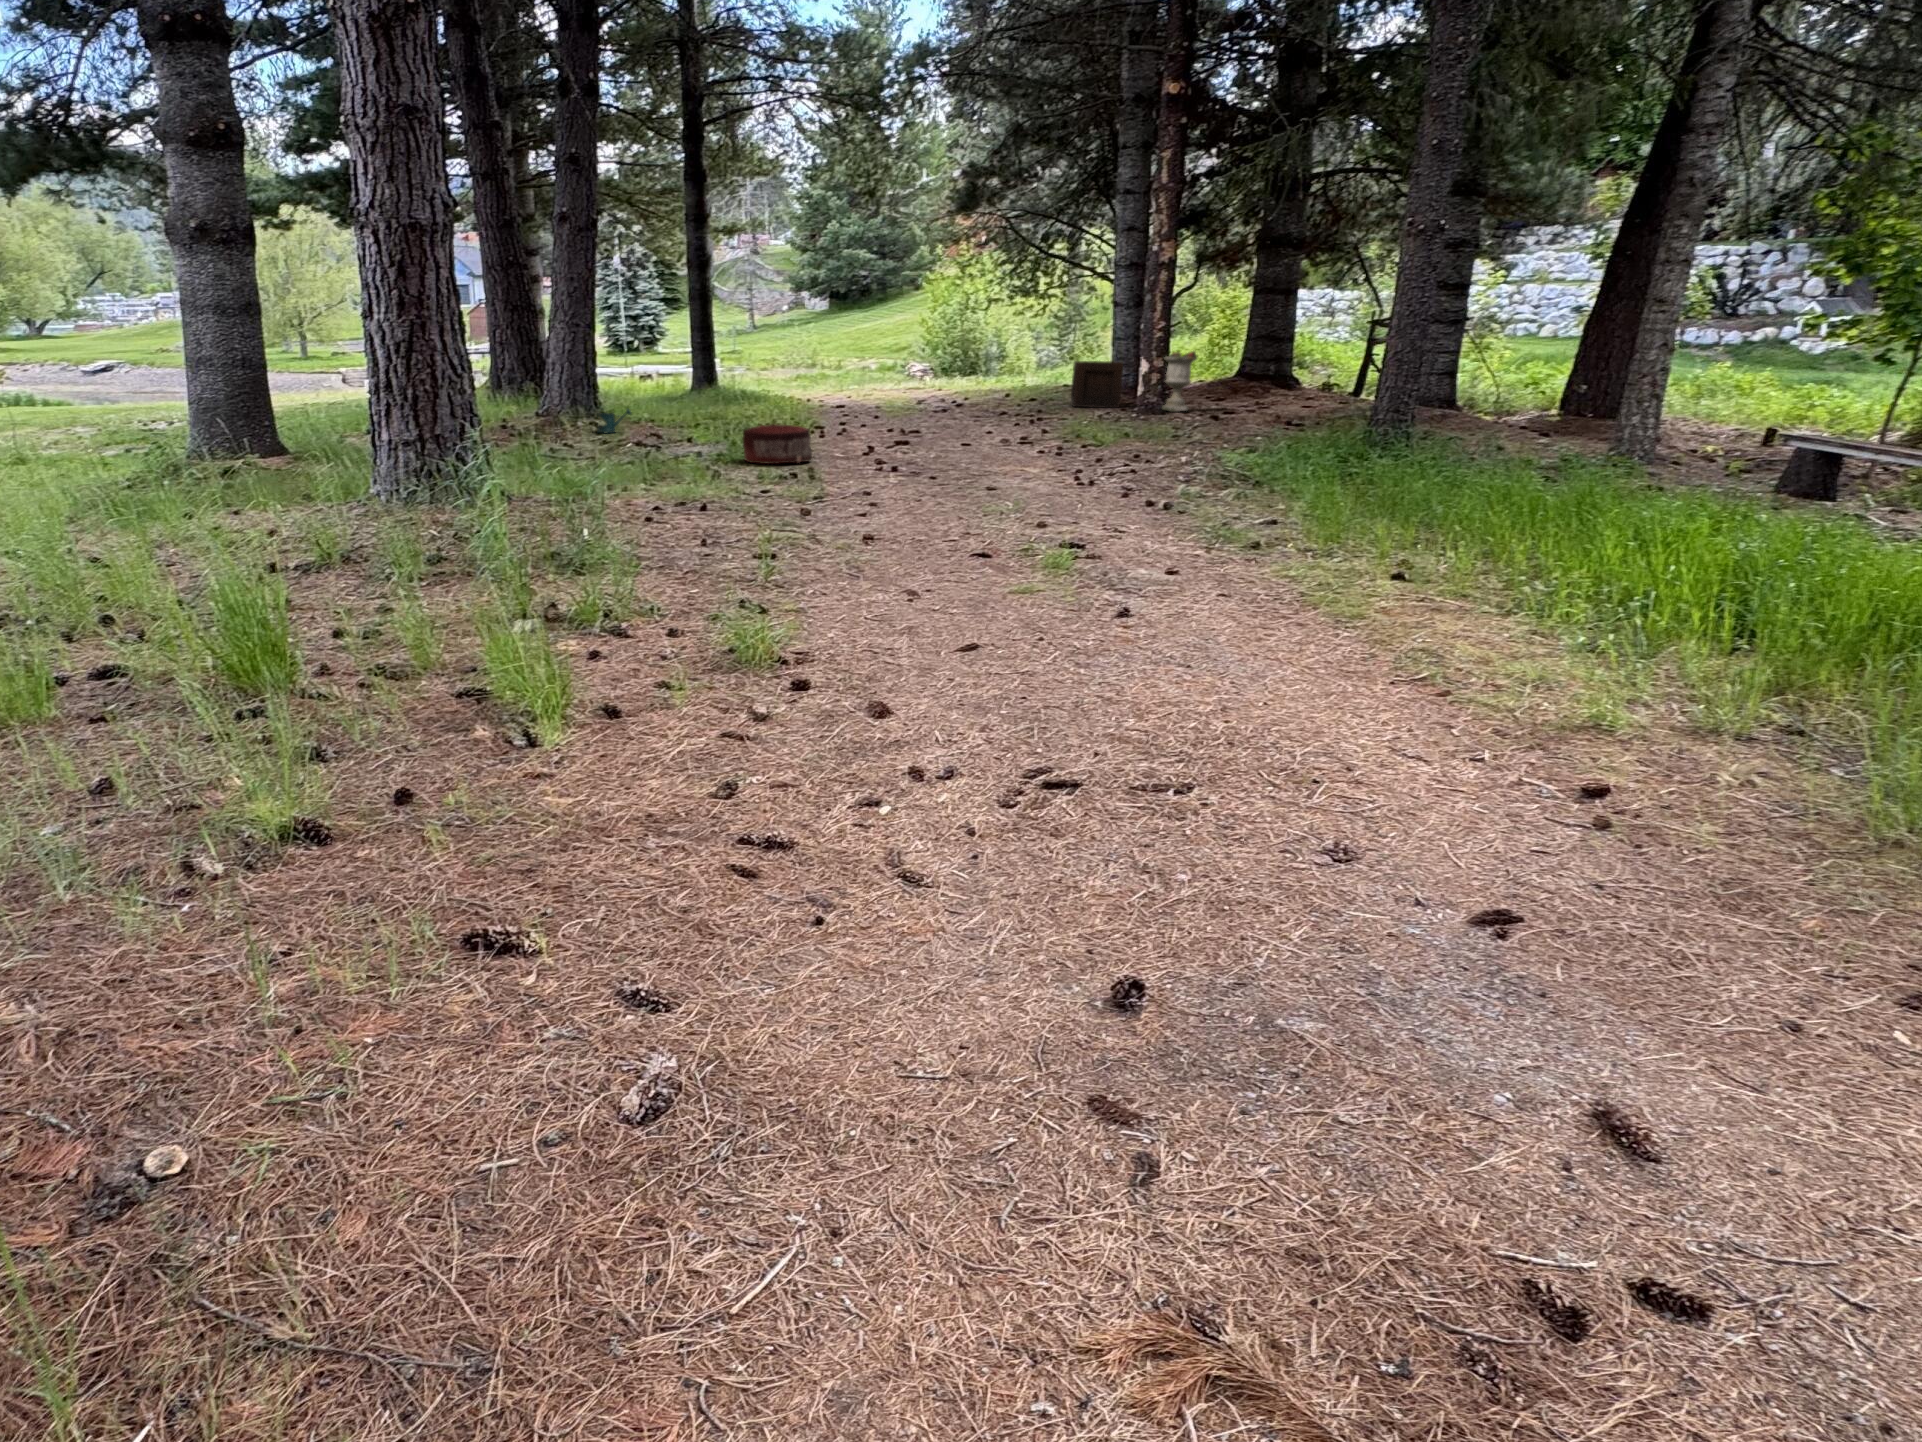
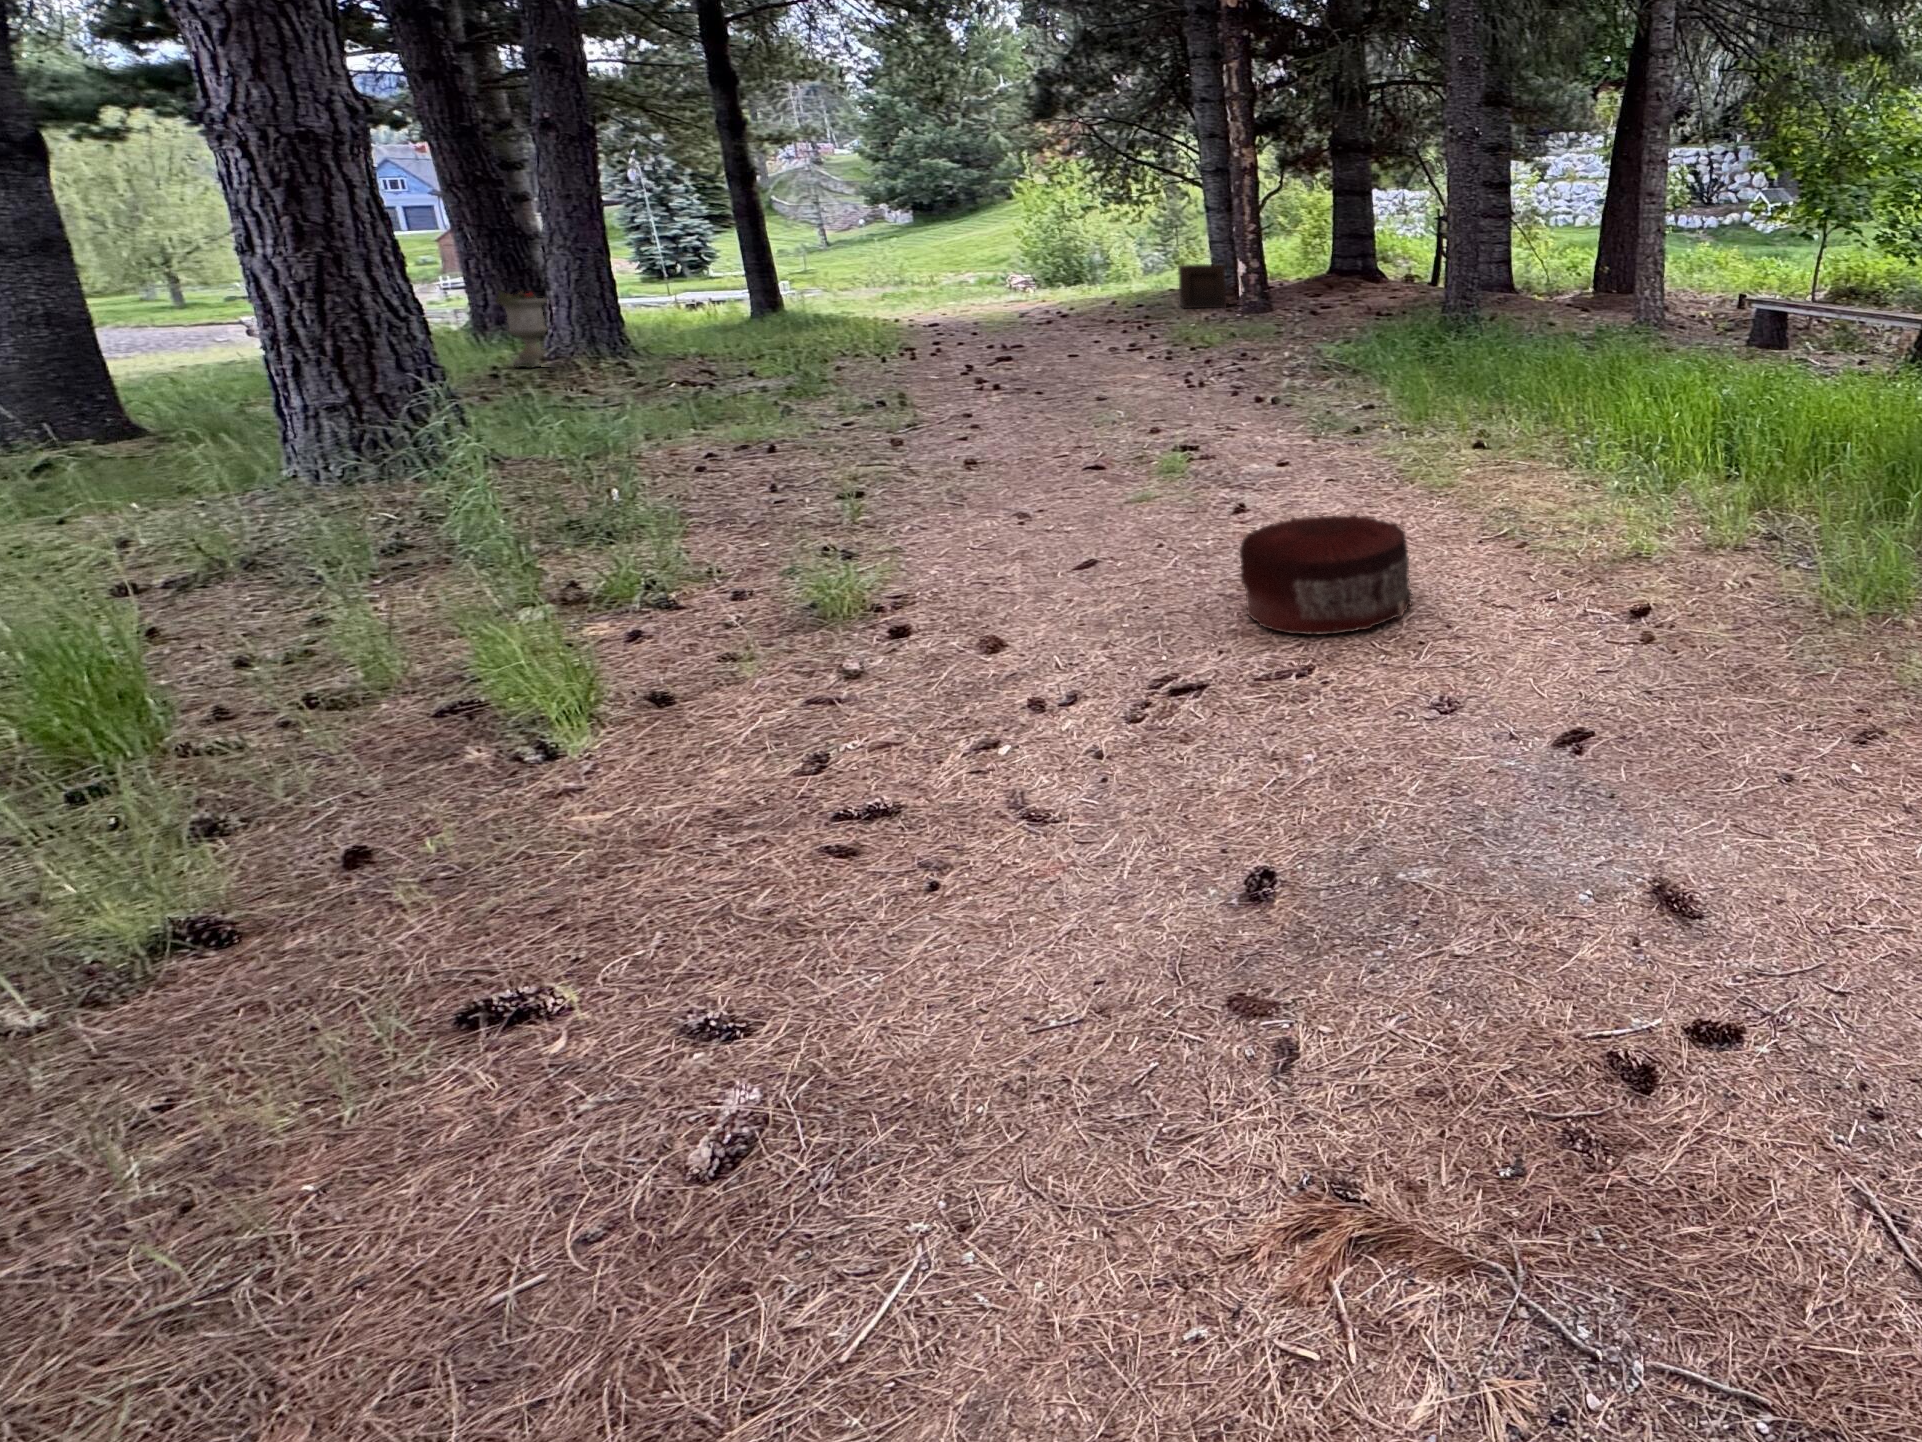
planter: present [1162,351,1198,412] -> present [496,292,547,368]
watering can: present [597,409,631,433] -> none [623,332,678,363]
pouf: present [742,424,812,464] -> present [1240,514,1412,635]

